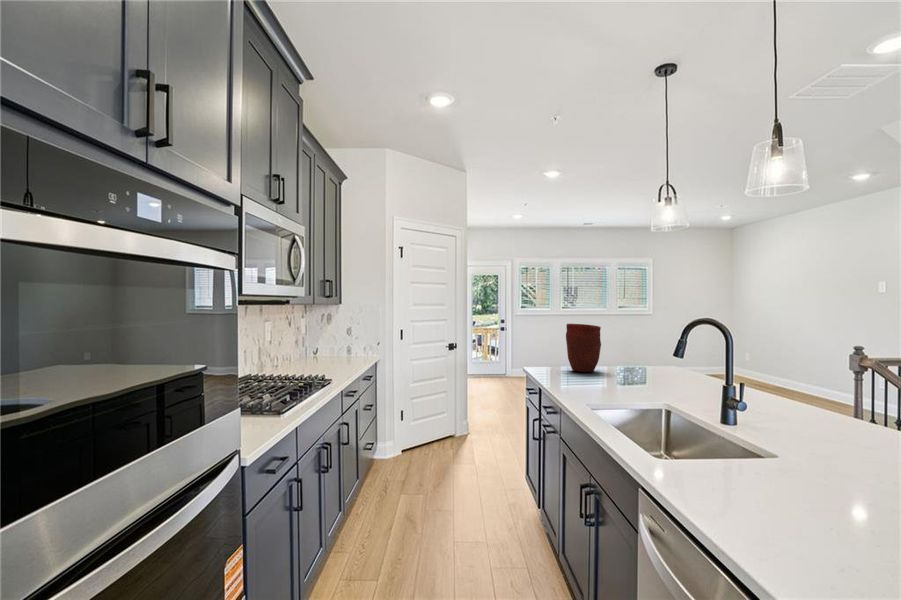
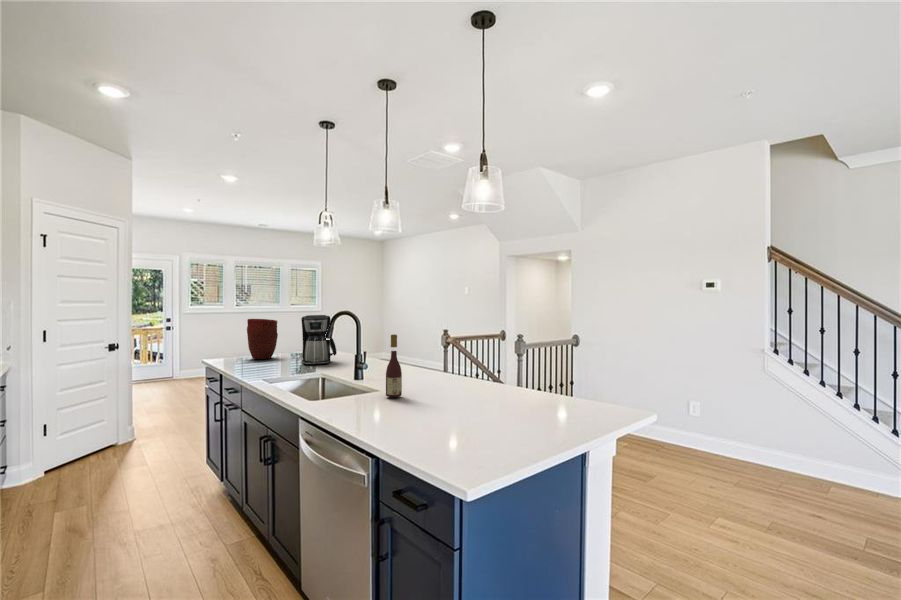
coffee maker: none [632,321,683,388] -> present [301,315,337,365]
wine bottle: none [809,361,853,490] -> present [386,334,402,397]

